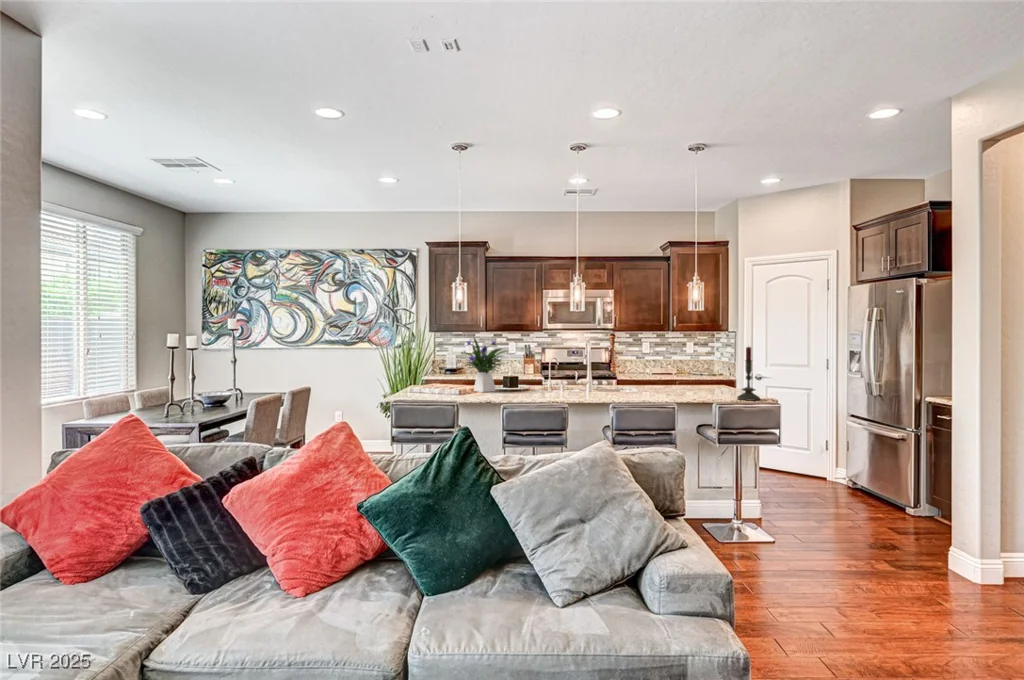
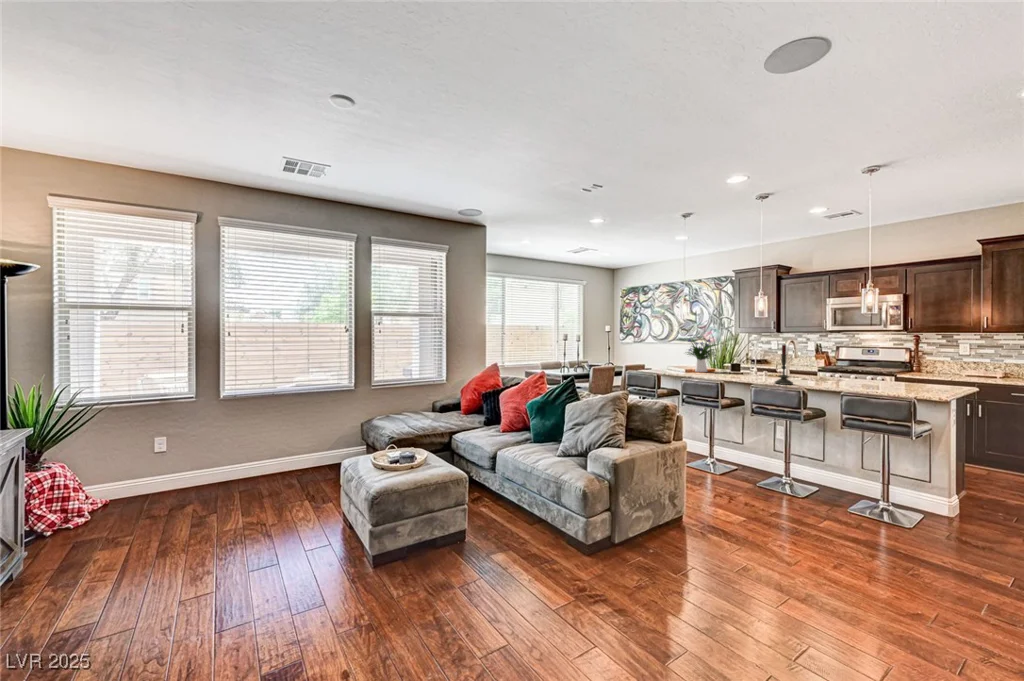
candle: present [737,347,760,401] -> present [775,344,793,385]

